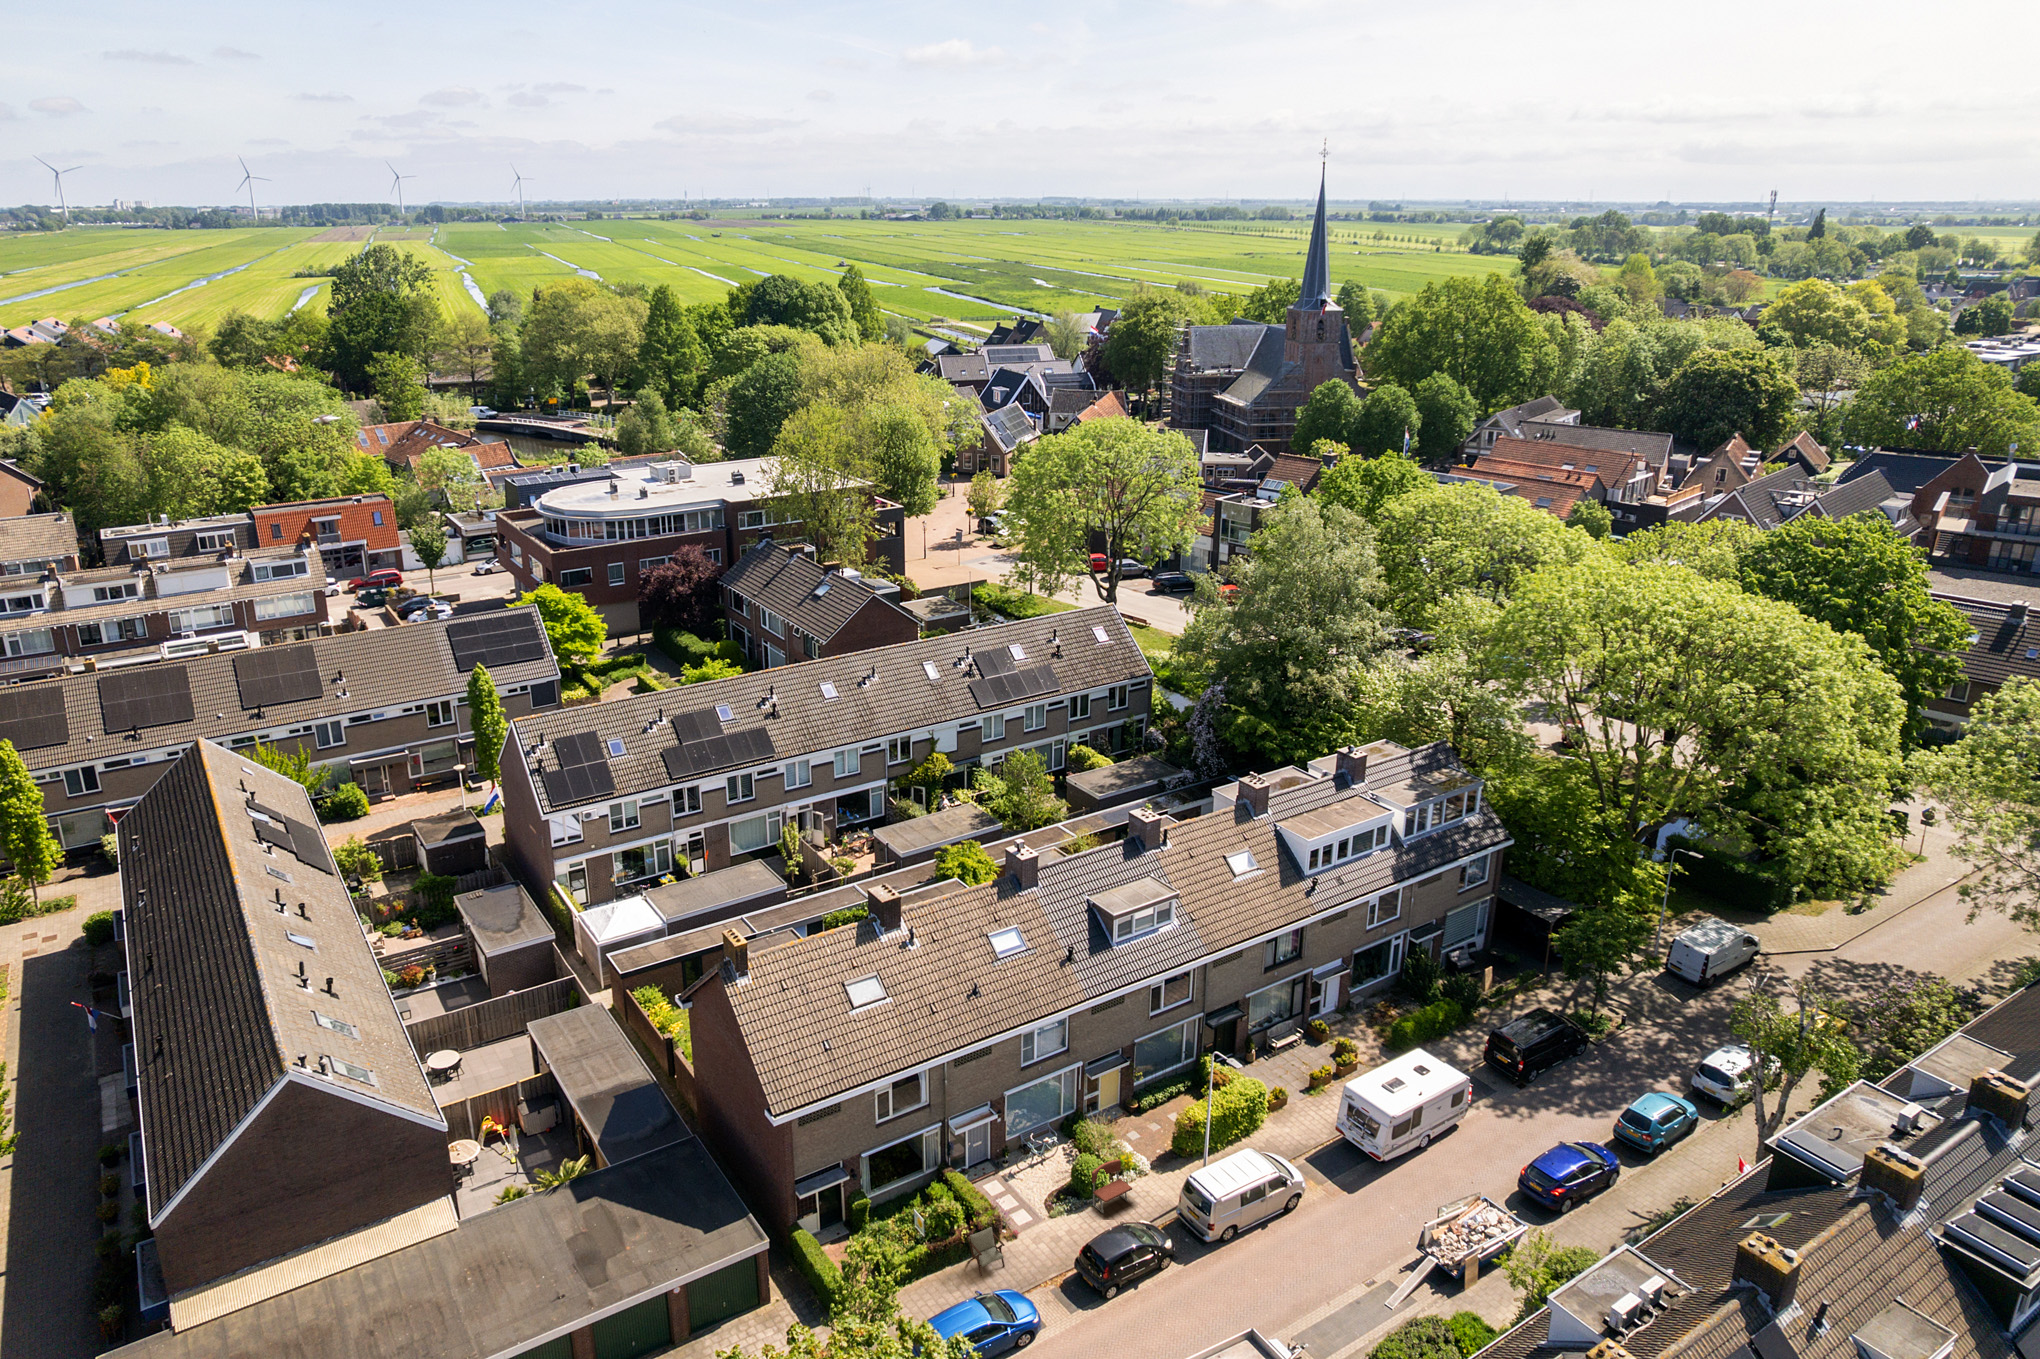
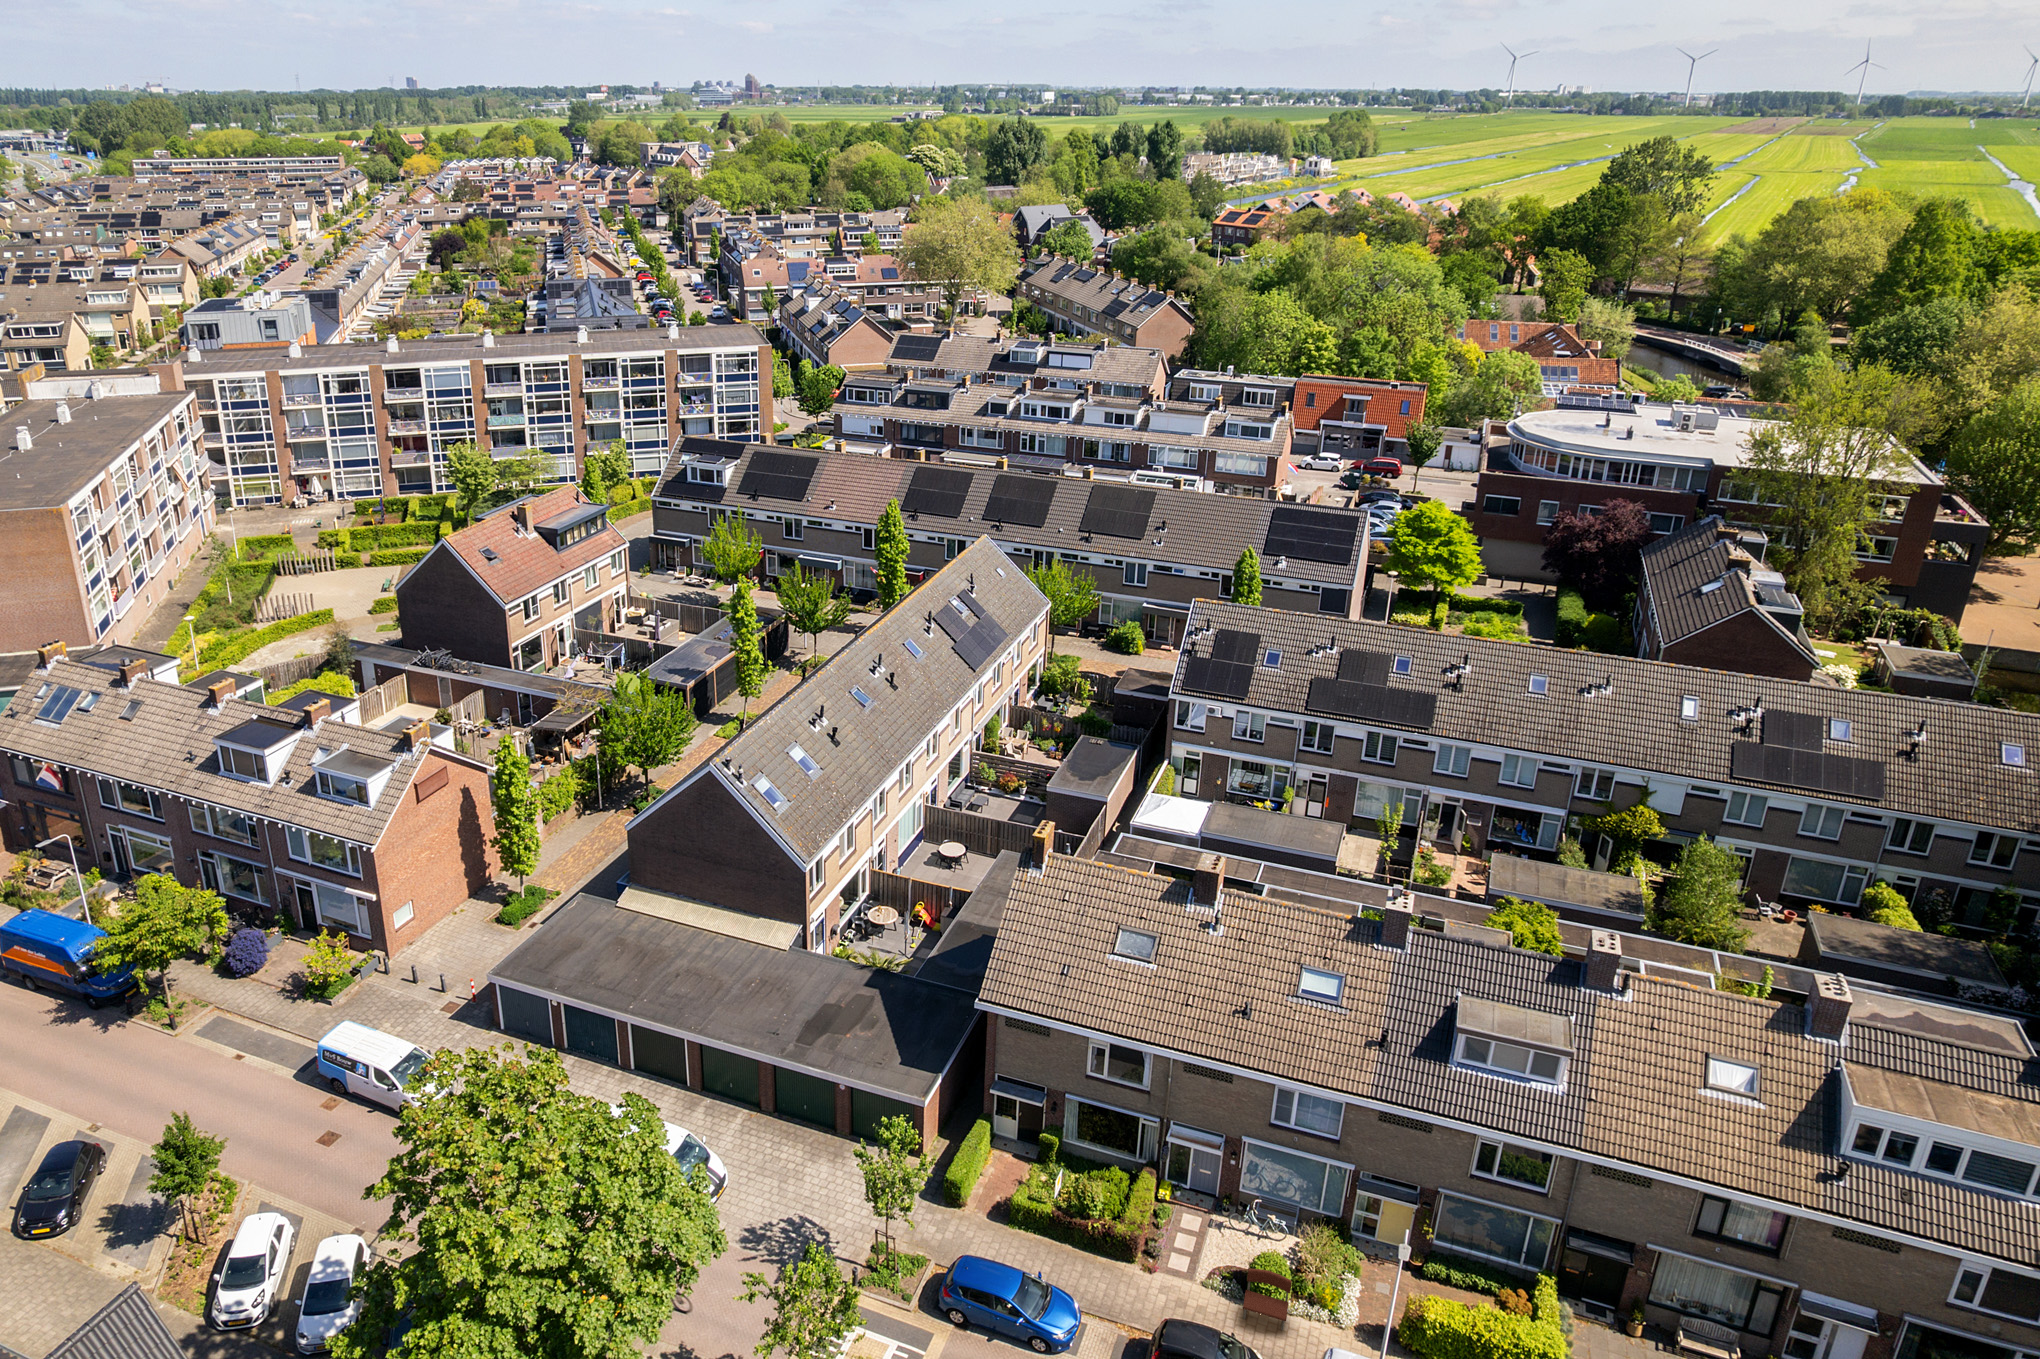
lounge chair: present [968,1227,1005,1277] -> none [1071,1225,1109,1279]

